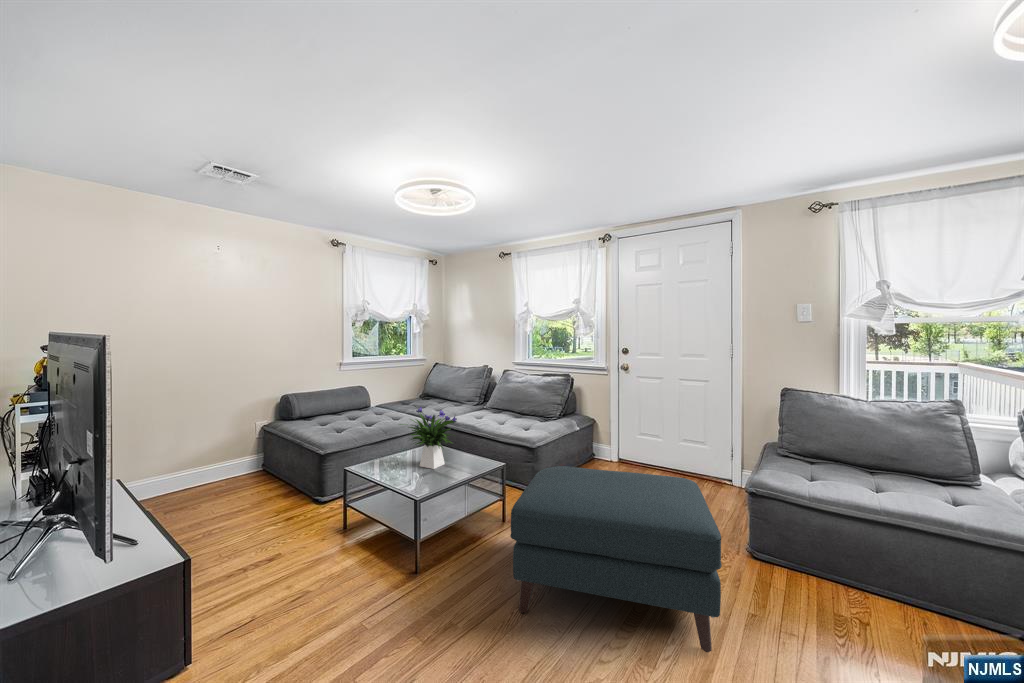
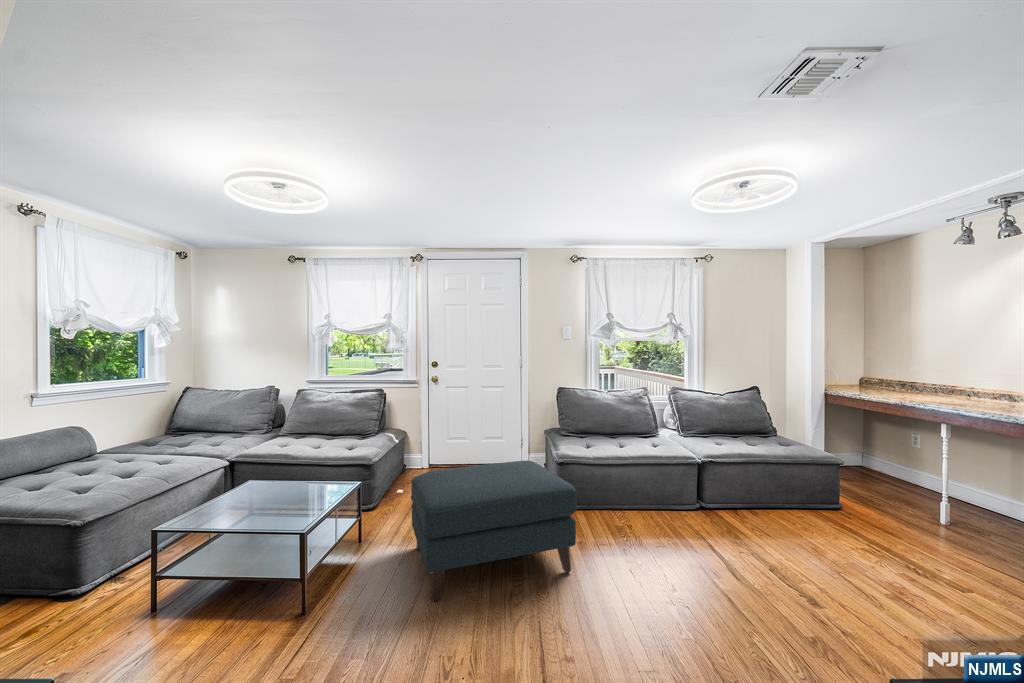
flower arrangement: present [409,407,457,469] -> none [230,436,307,507]

